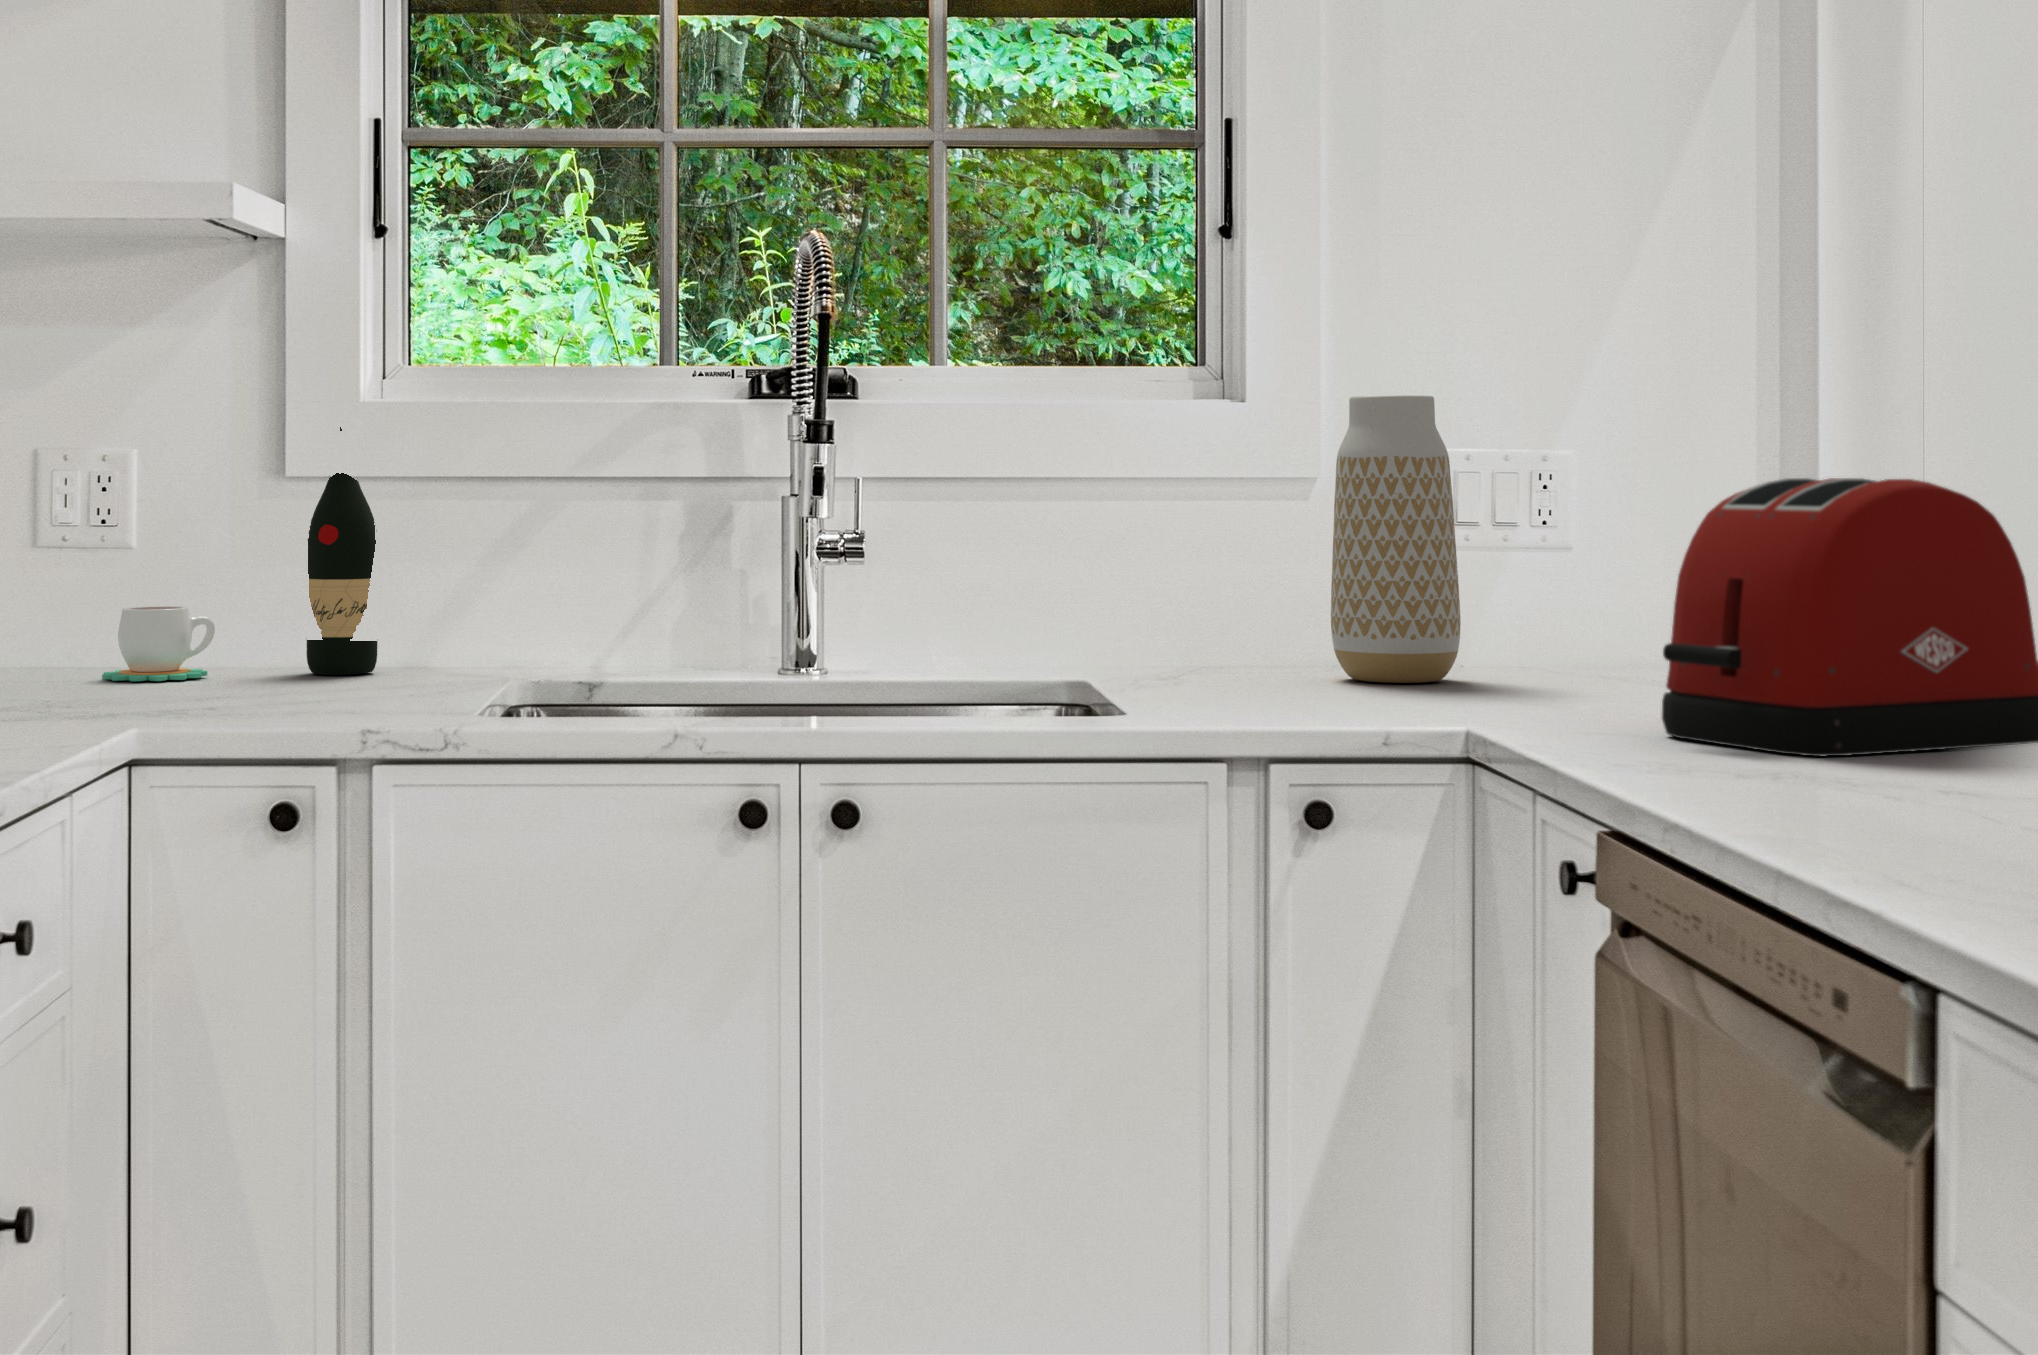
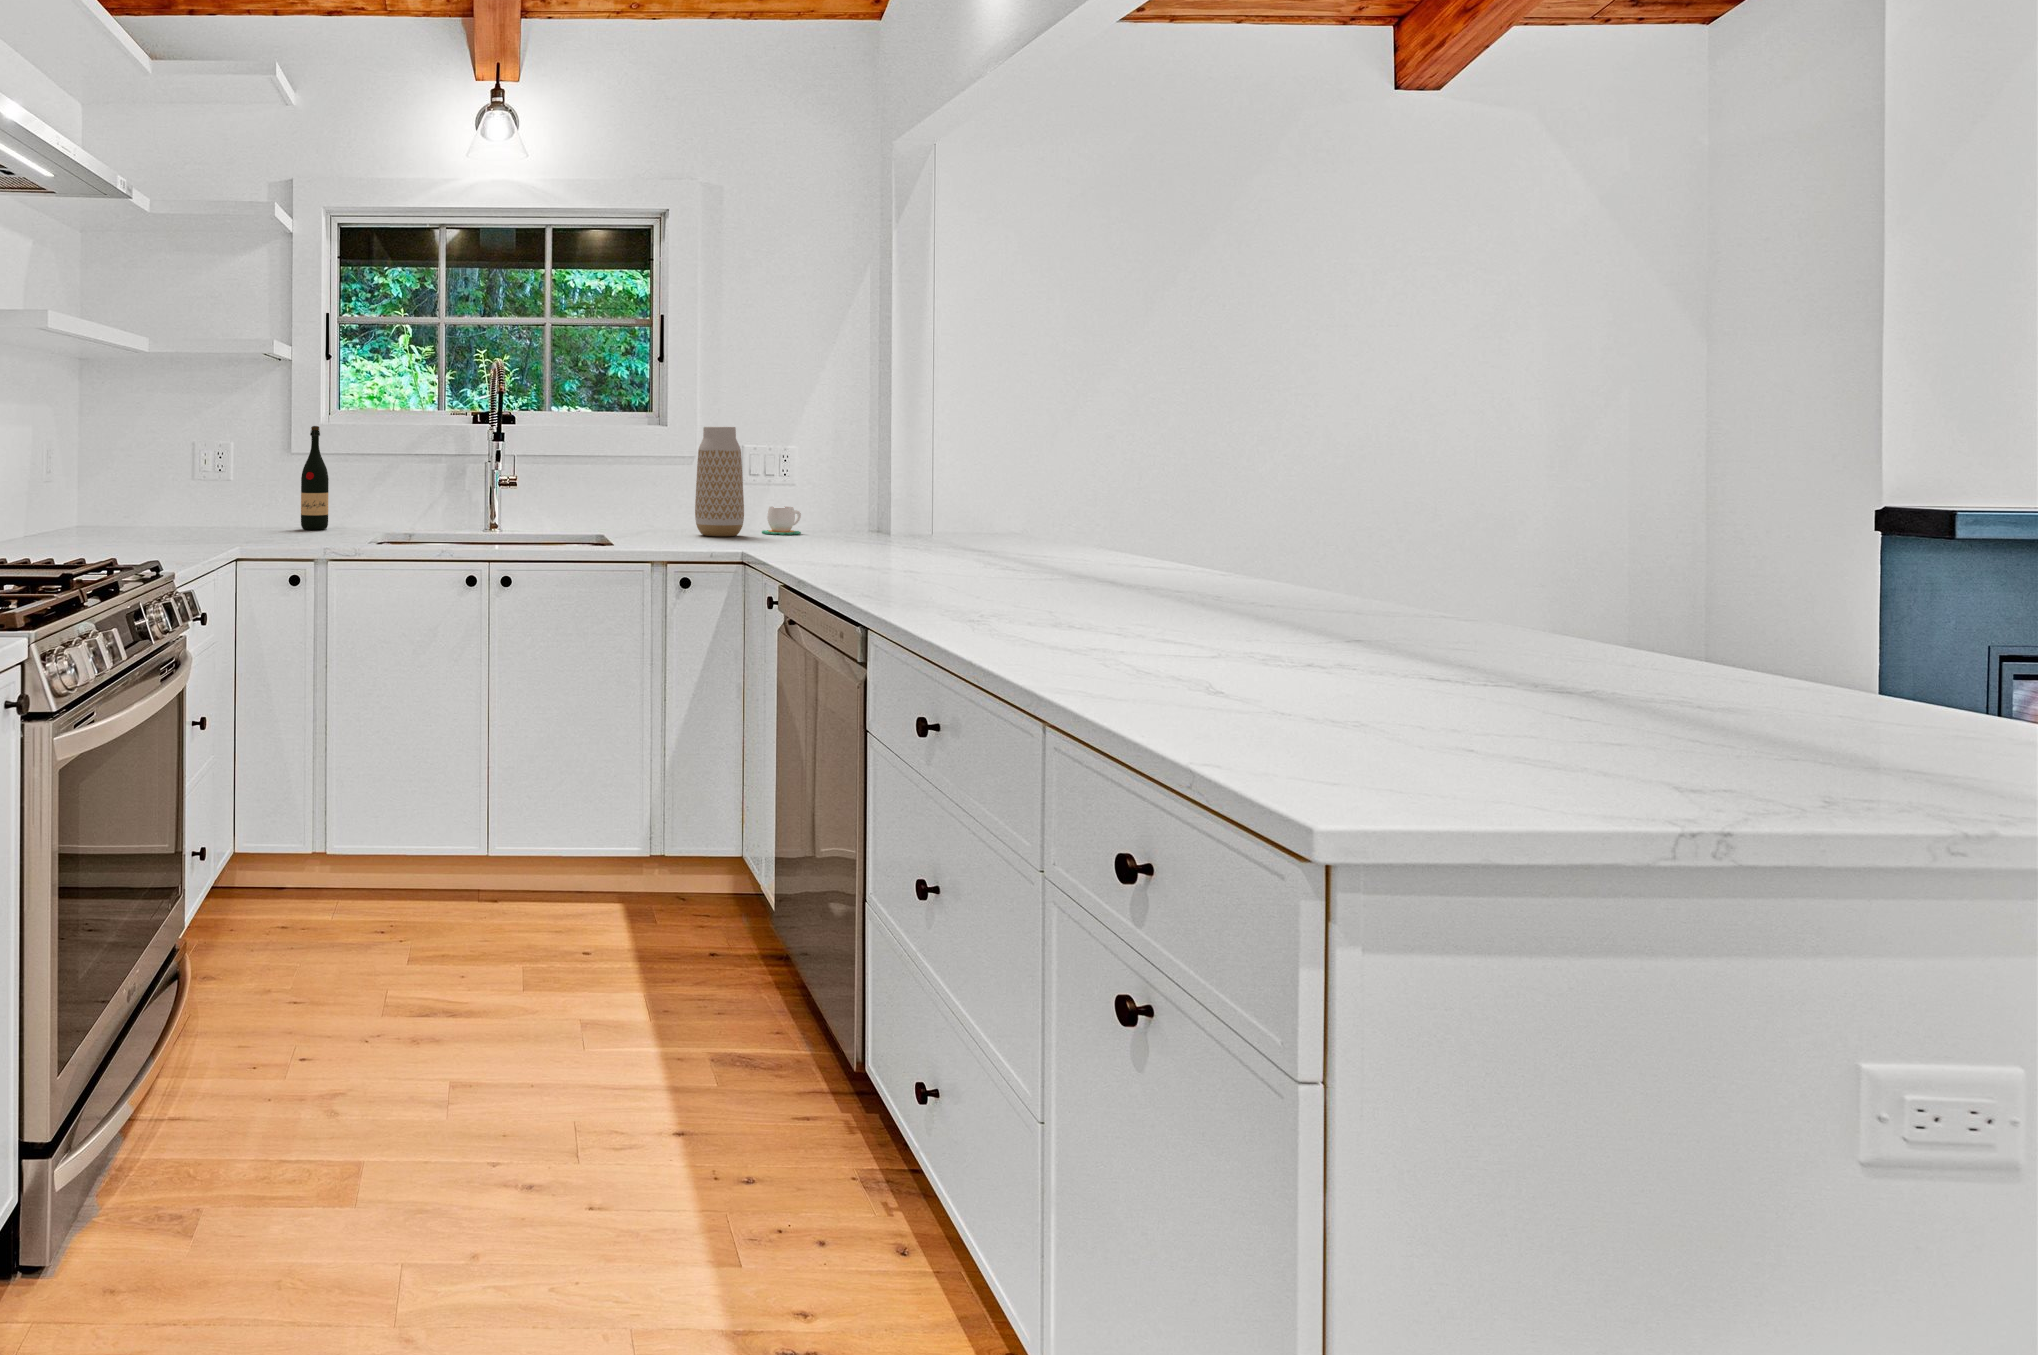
toaster: present [1662,478,2038,756] -> none [787,463,921,559]
mug: present [102,606,215,681] -> present [762,506,801,535]

